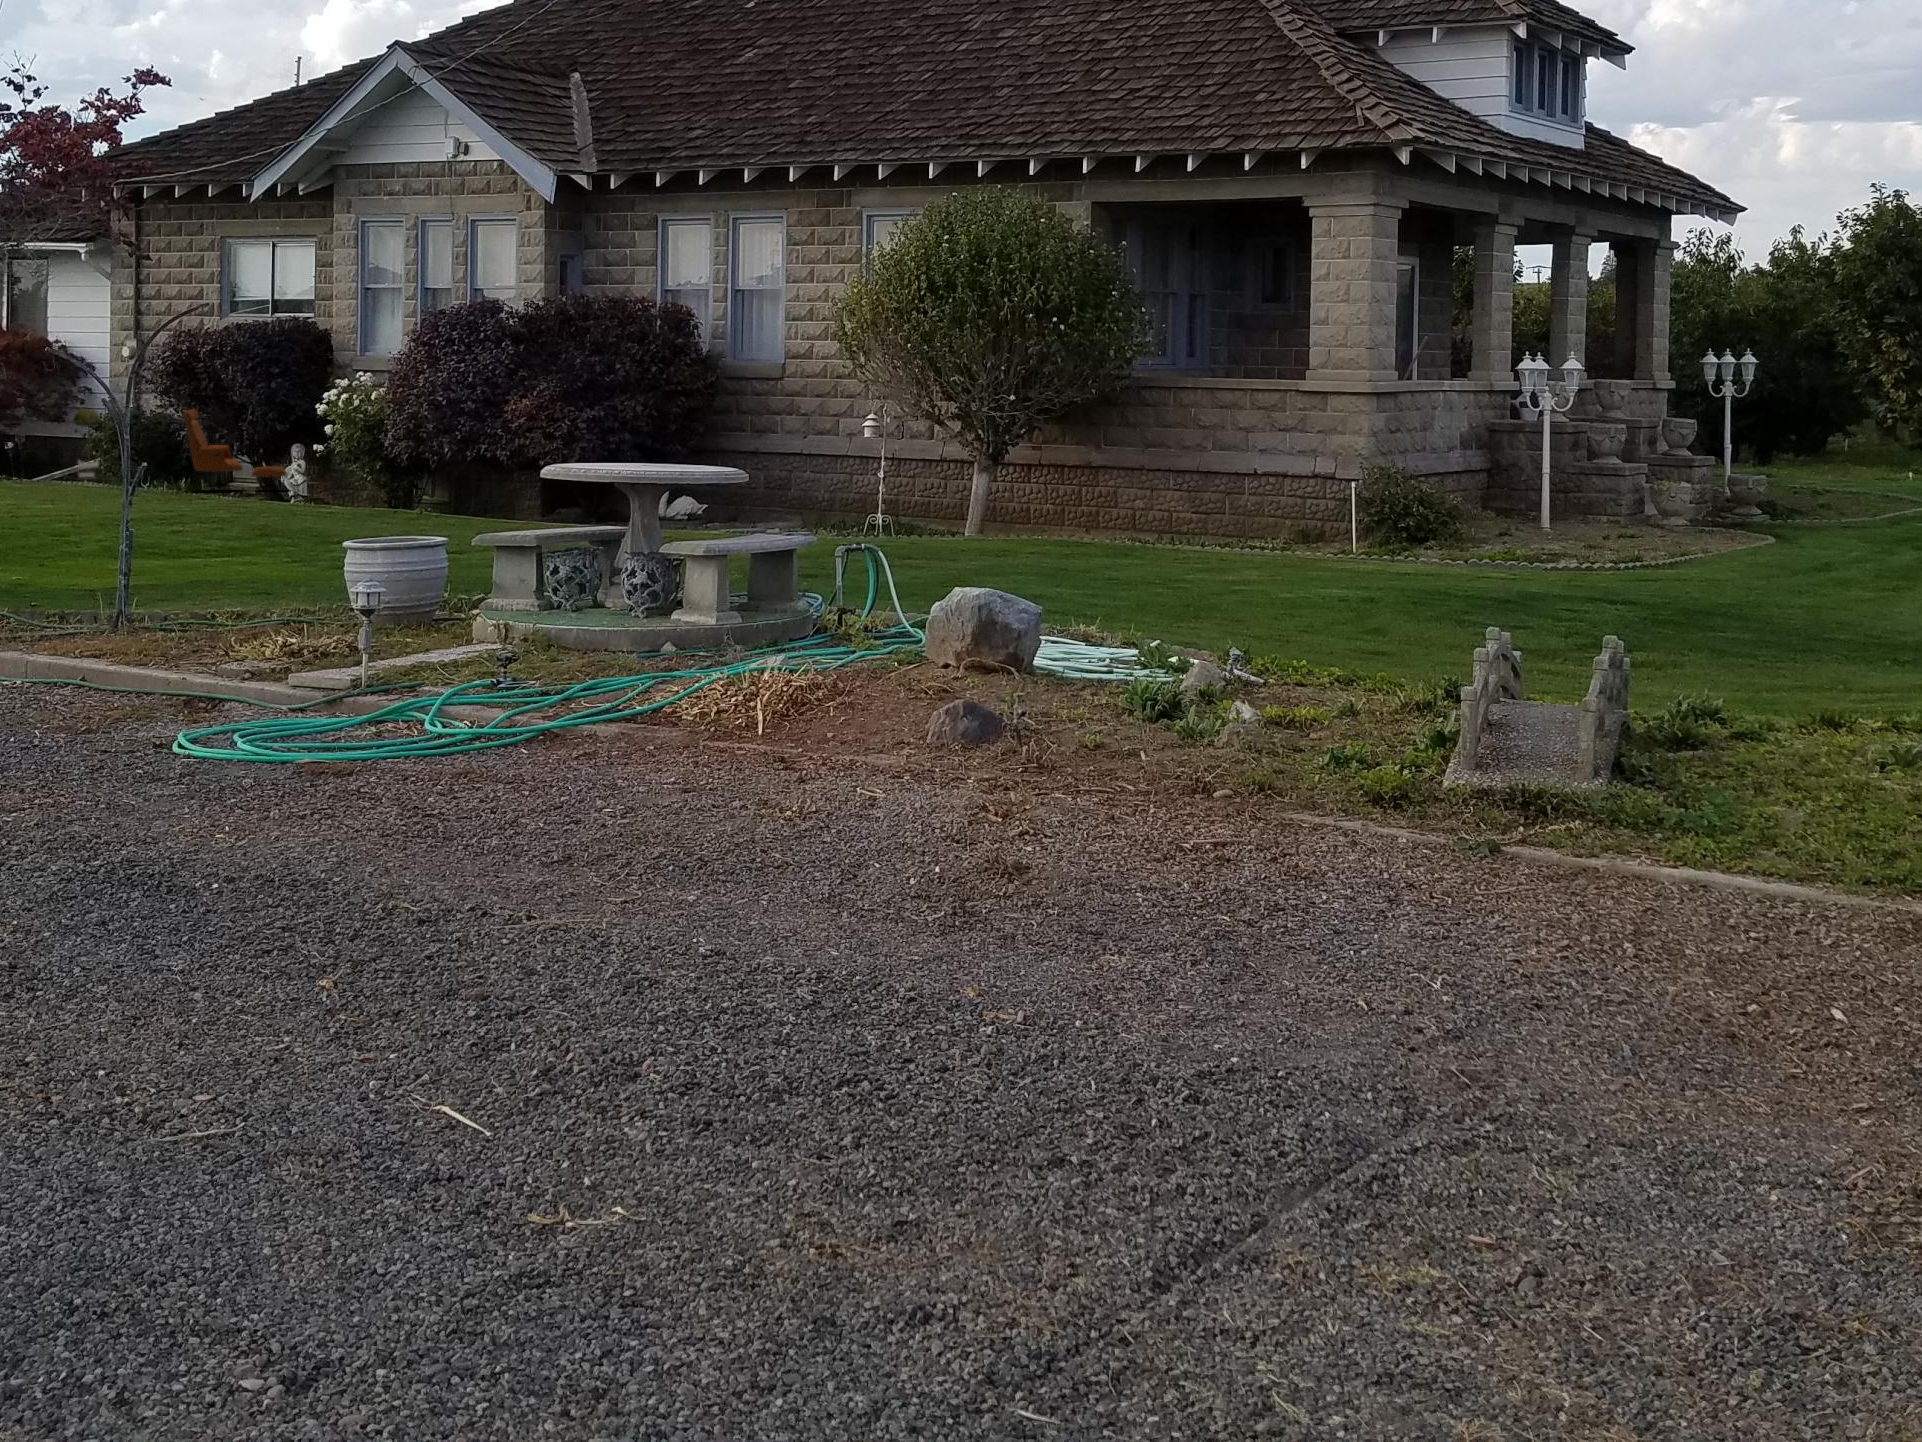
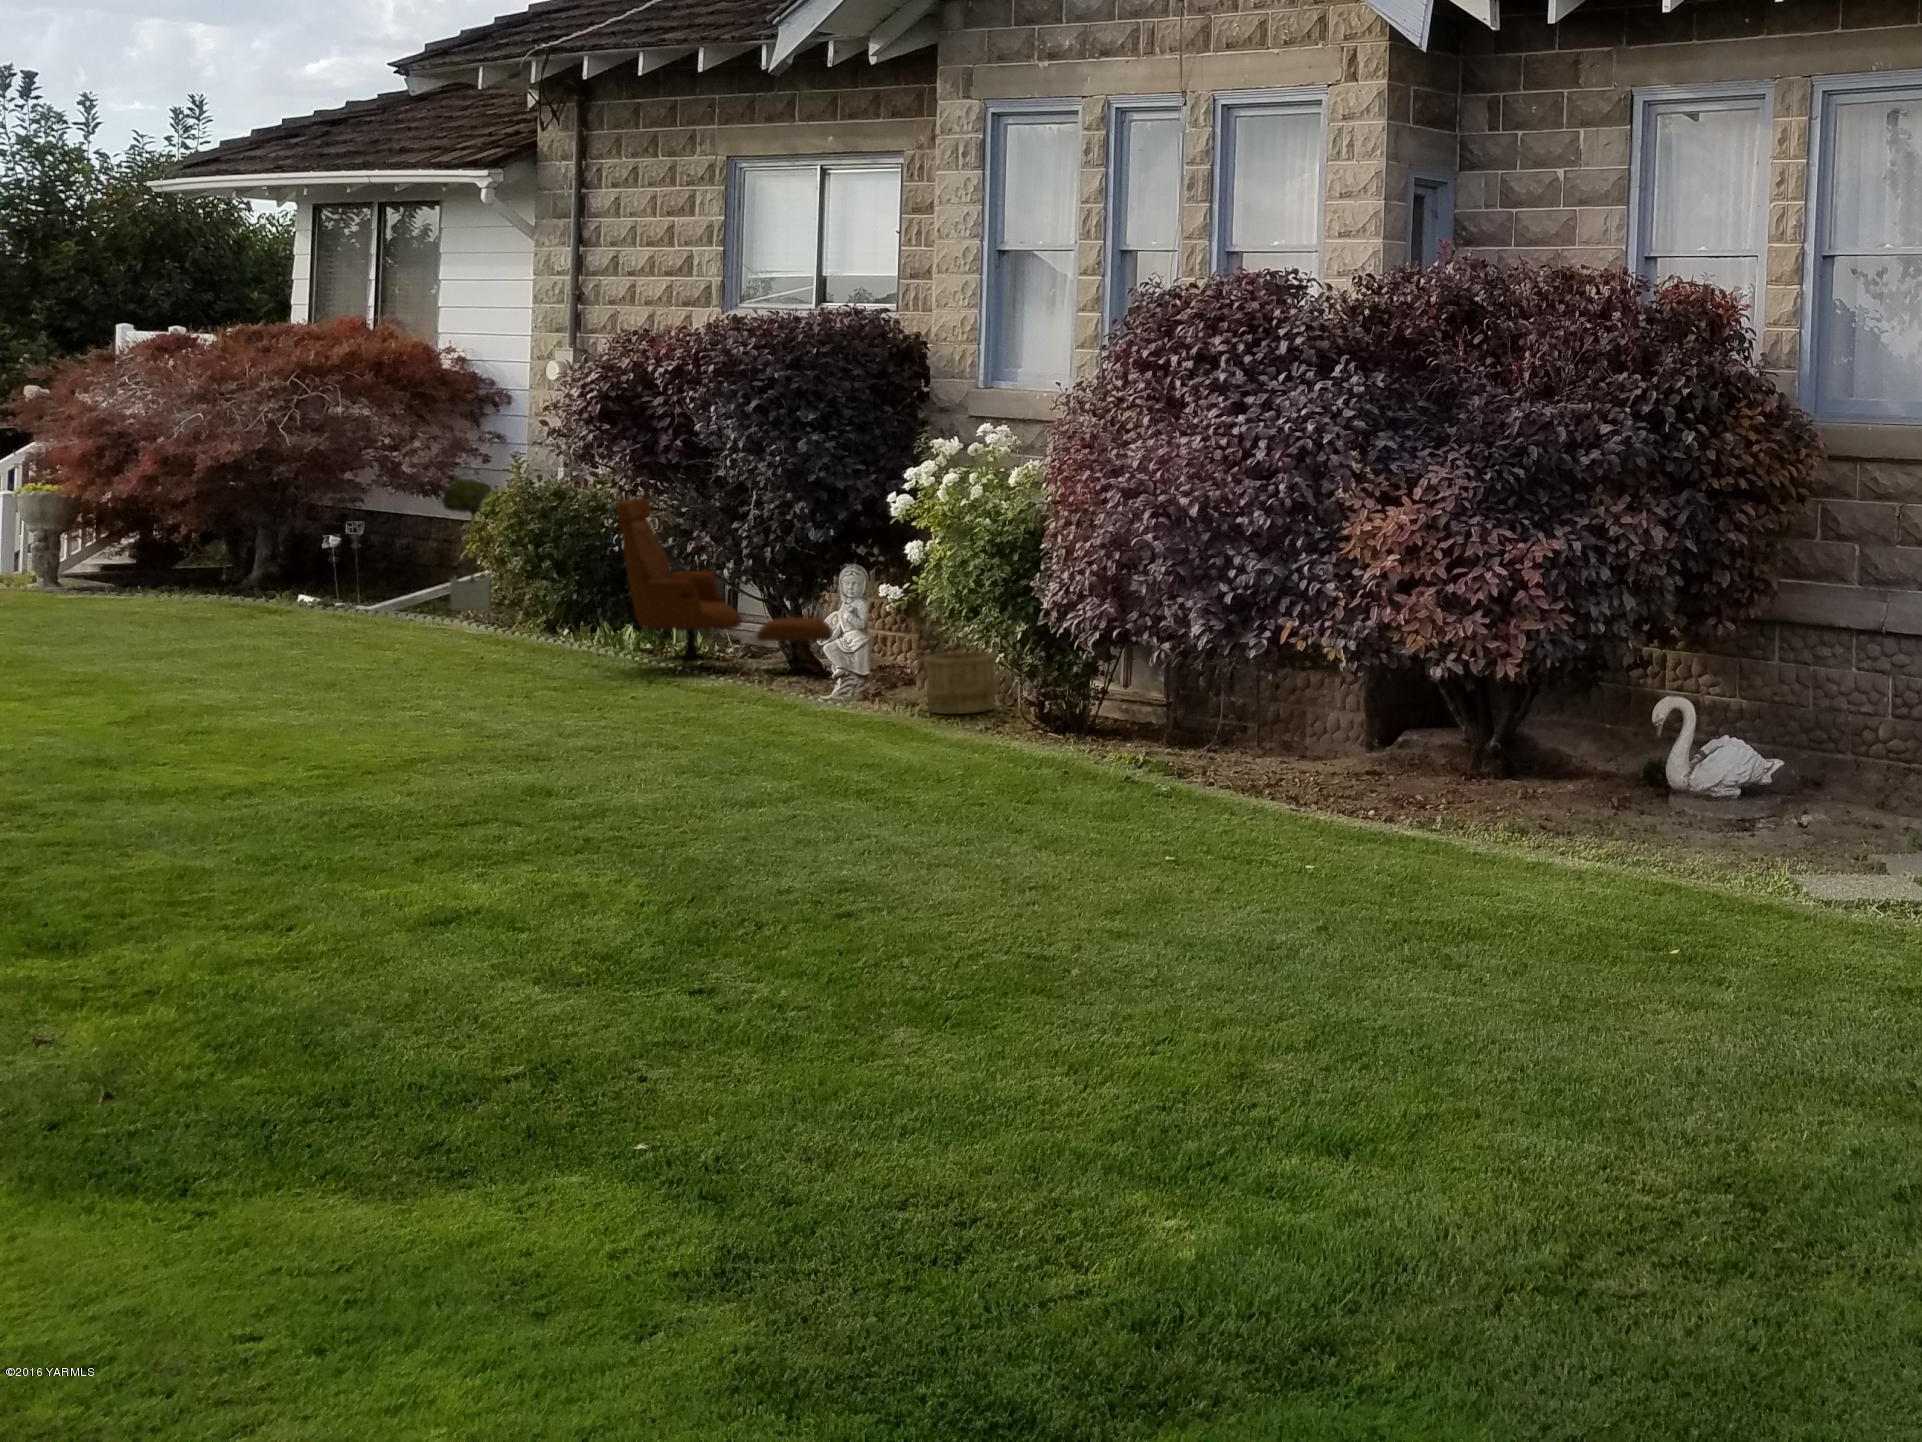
wooden bucket: none [333,473,366,499] -> present [925,651,996,714]

